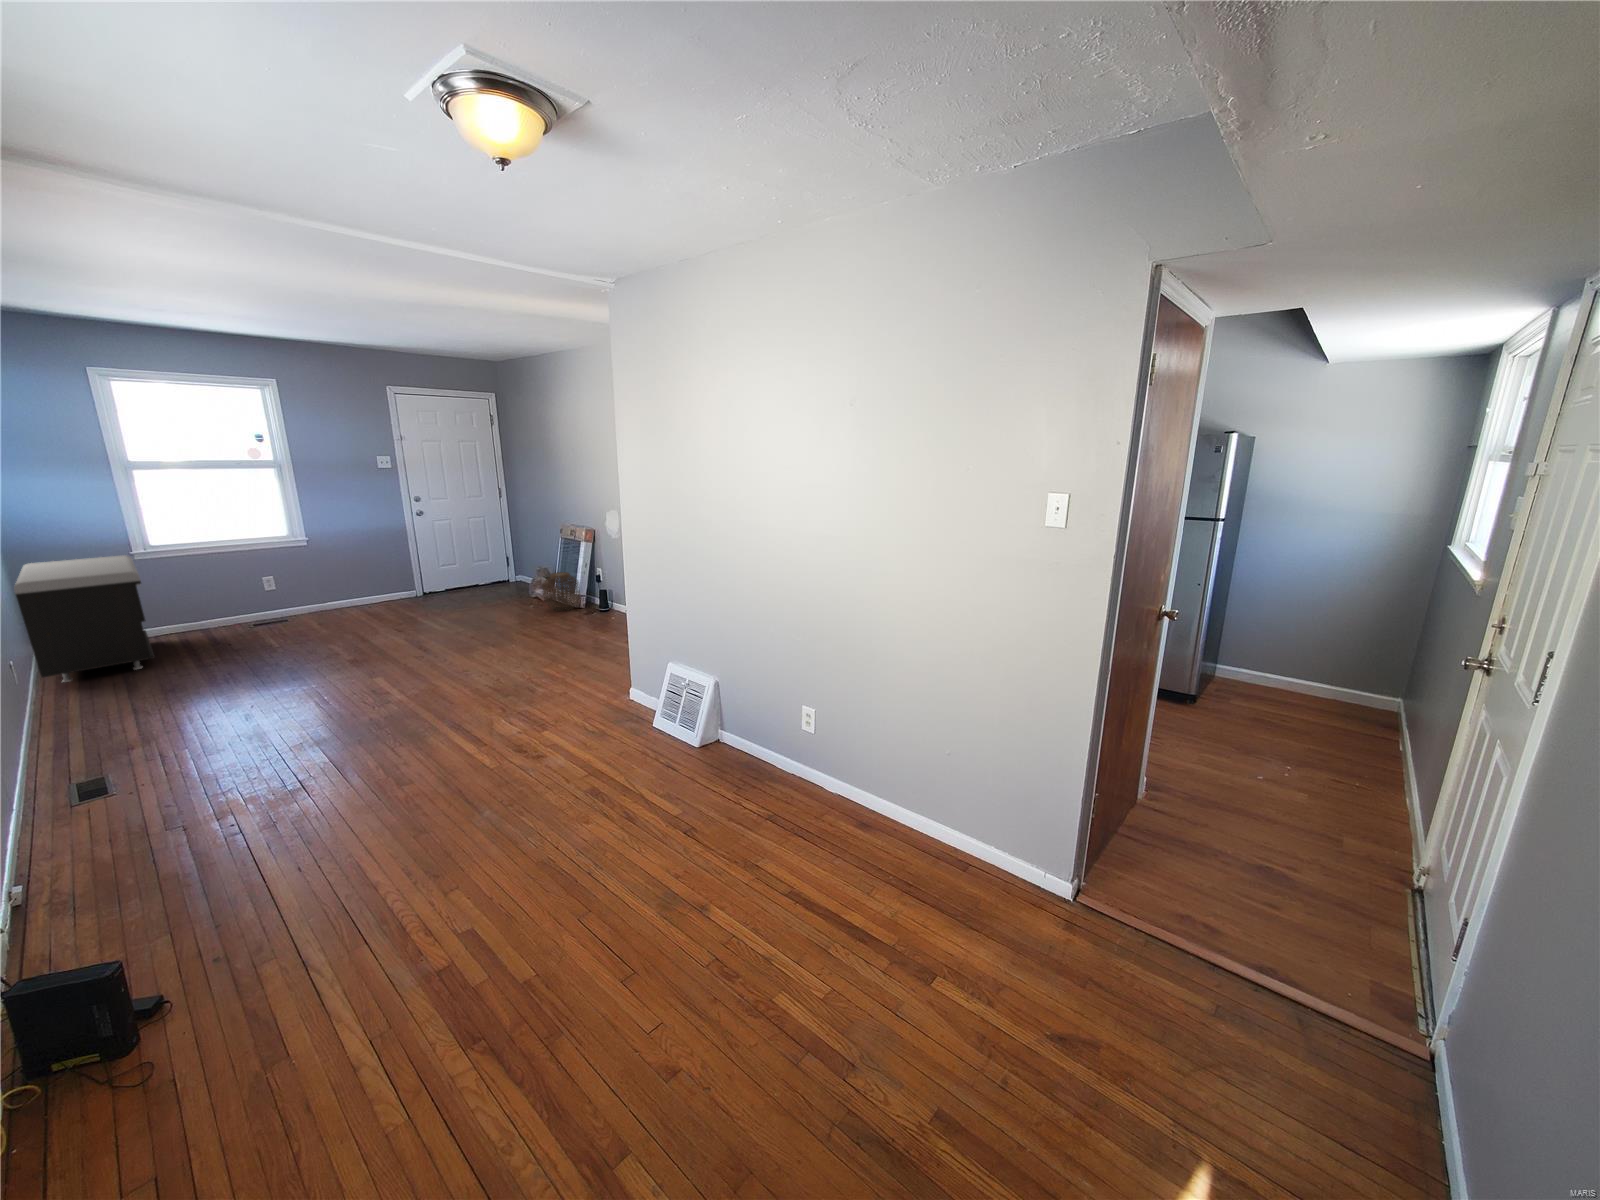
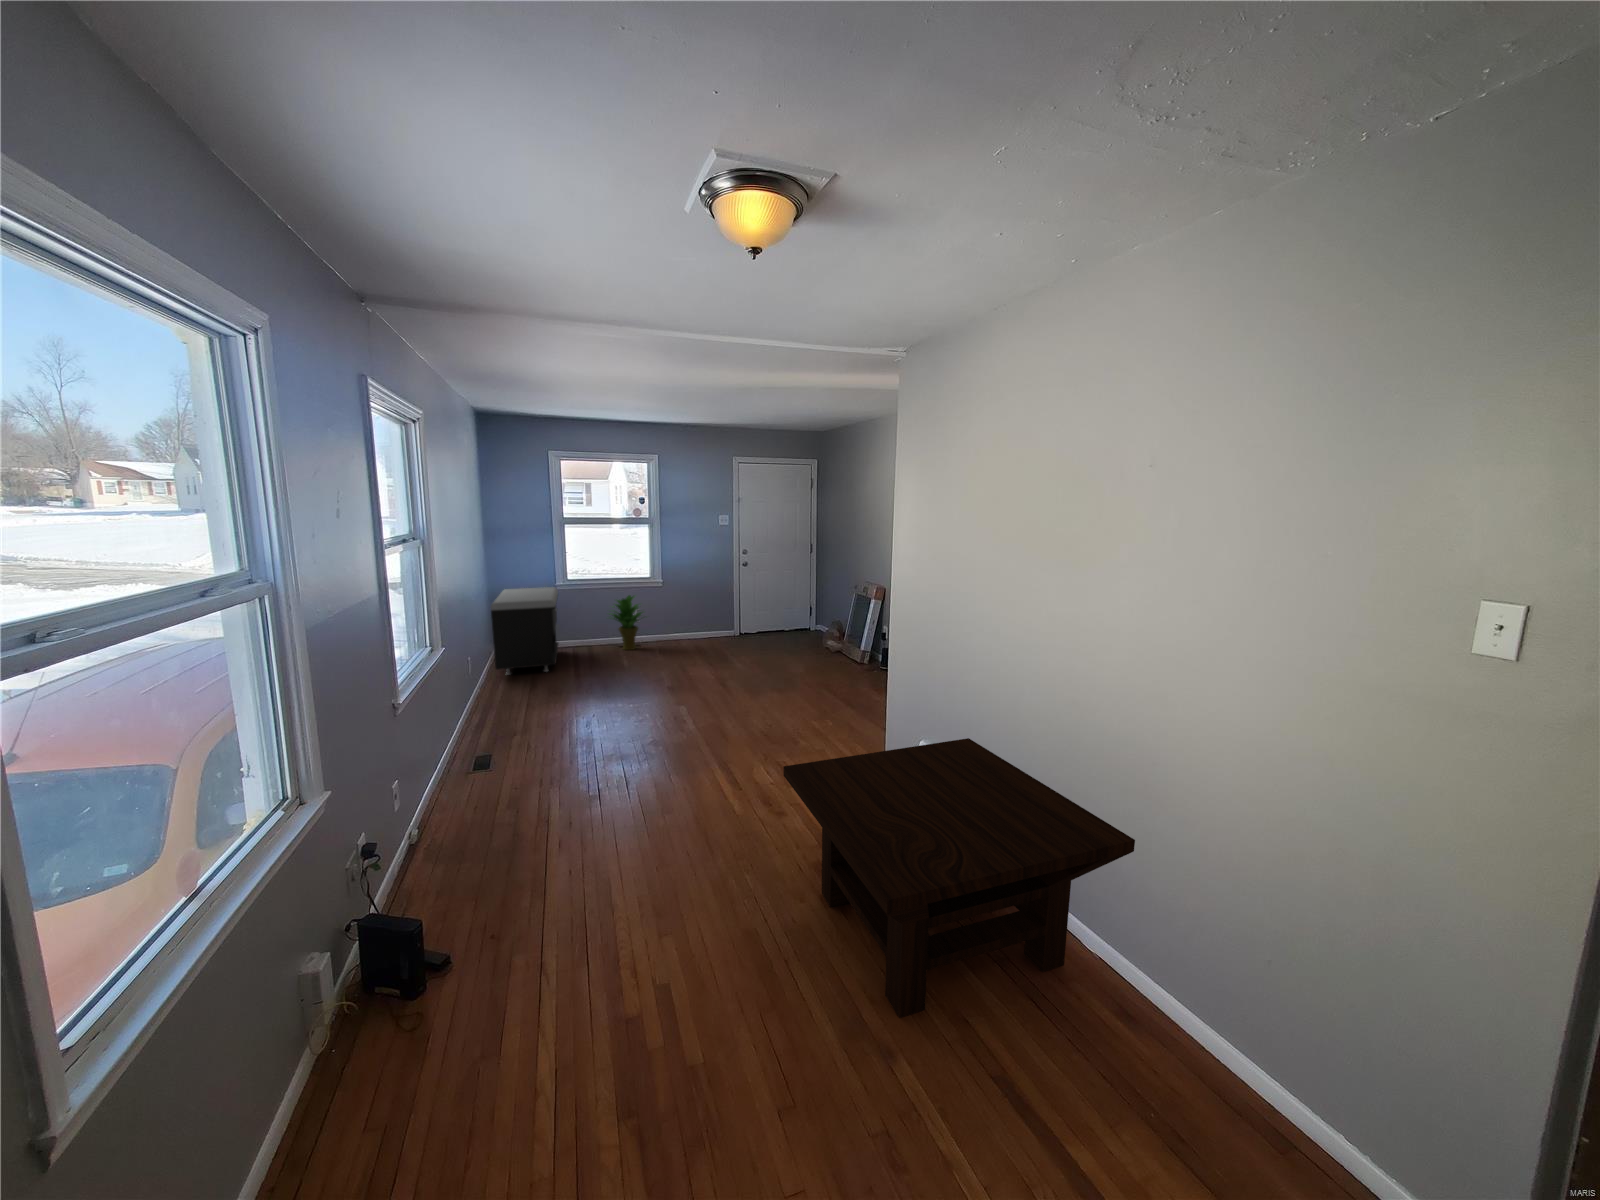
potted plant: none [224,558,295,628] -> present [611,595,643,650]
woven basket: present [542,572,580,611] -> none [829,626,863,664]
coffee table: none [552,650,857,881] -> present [783,738,1135,1018]

